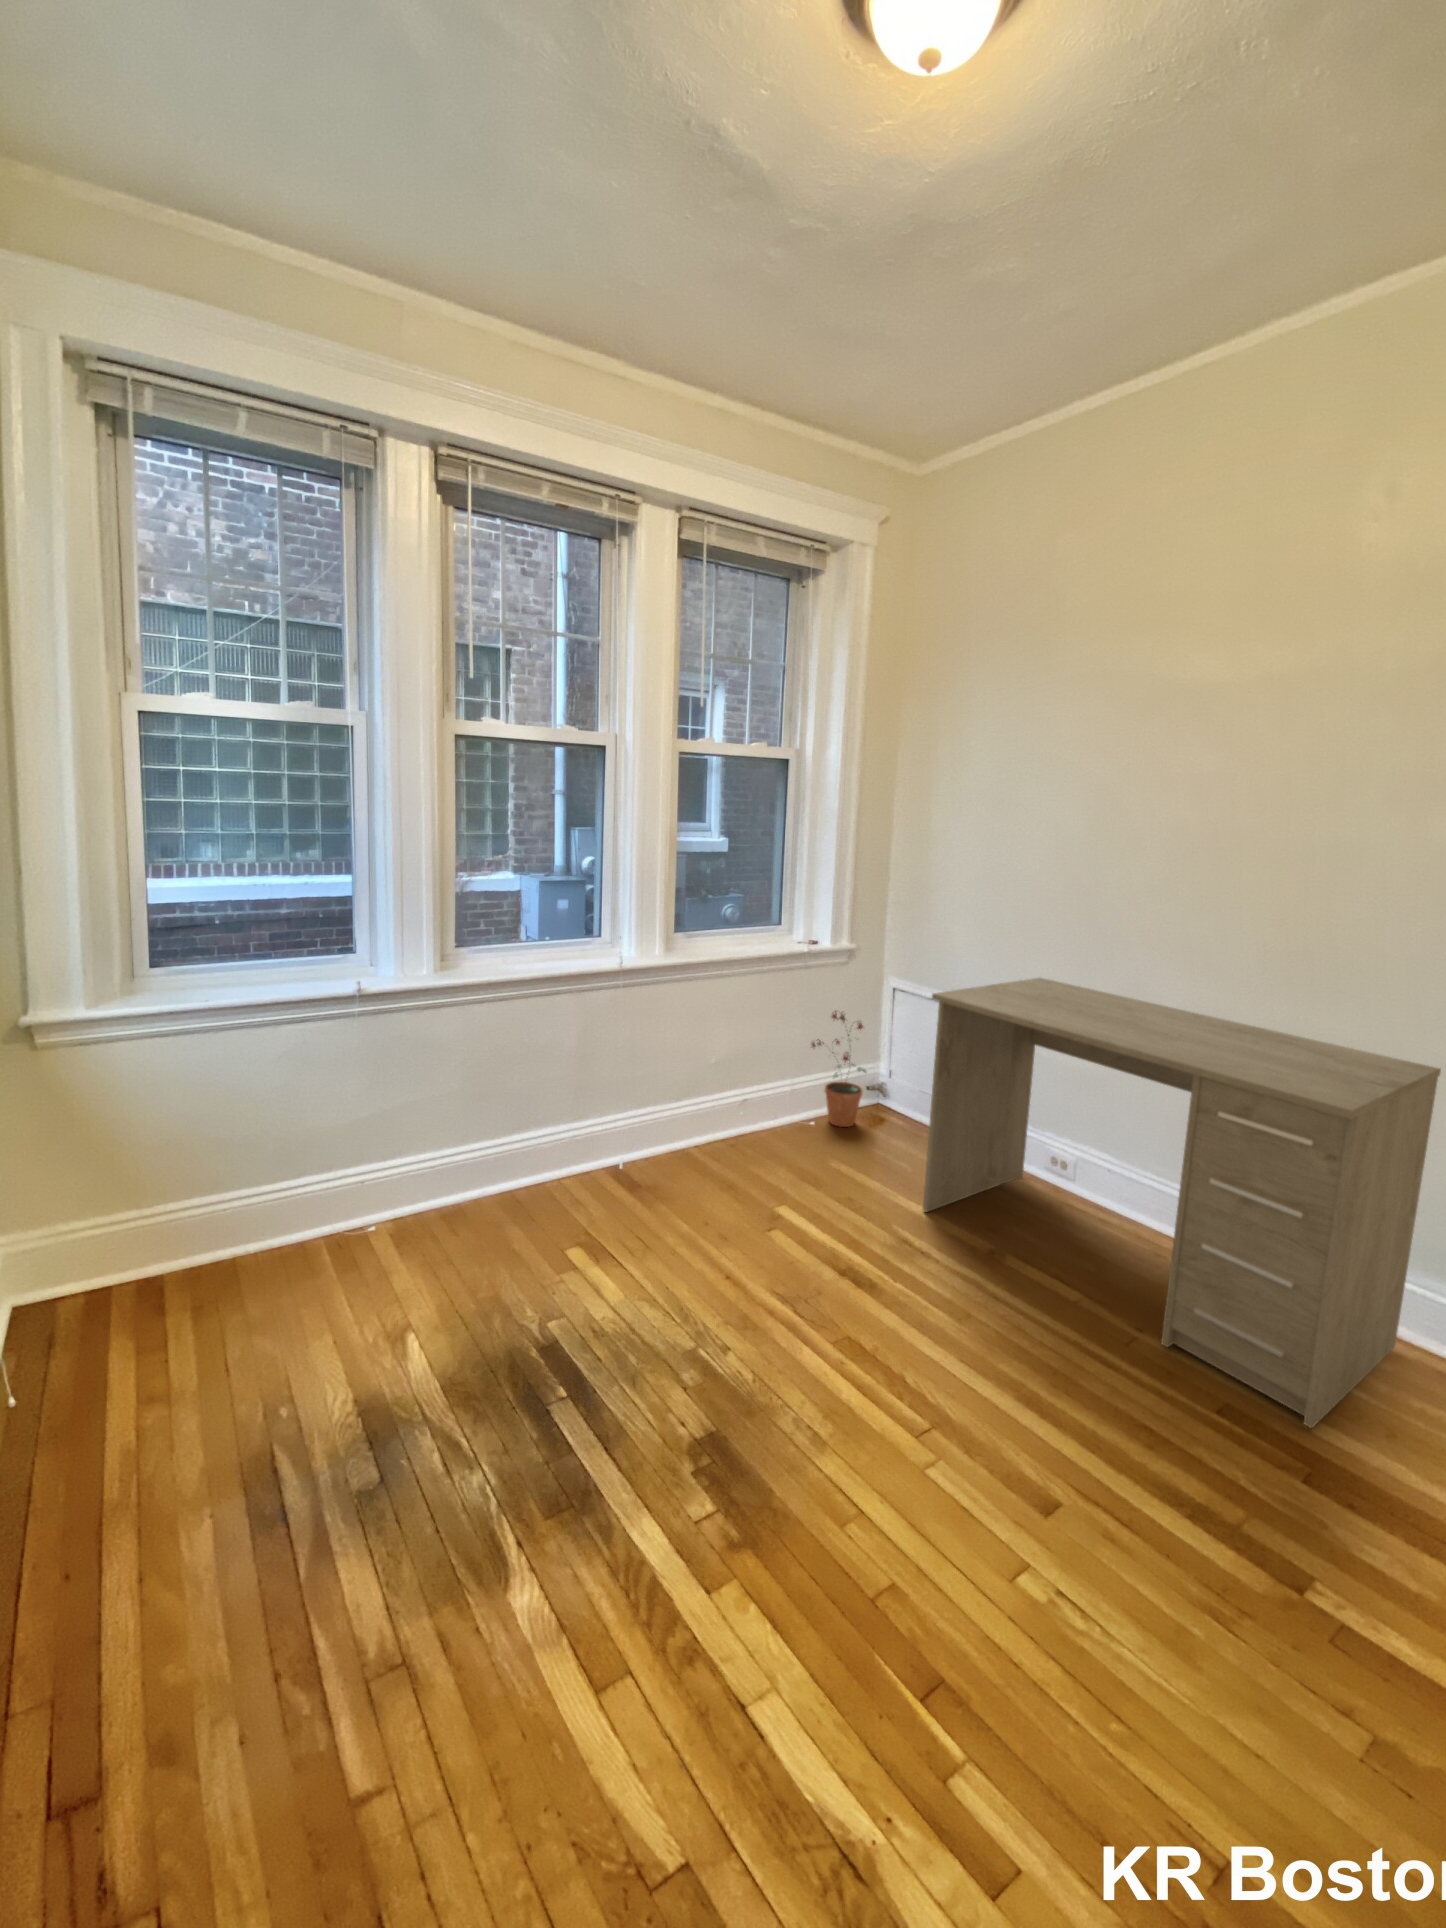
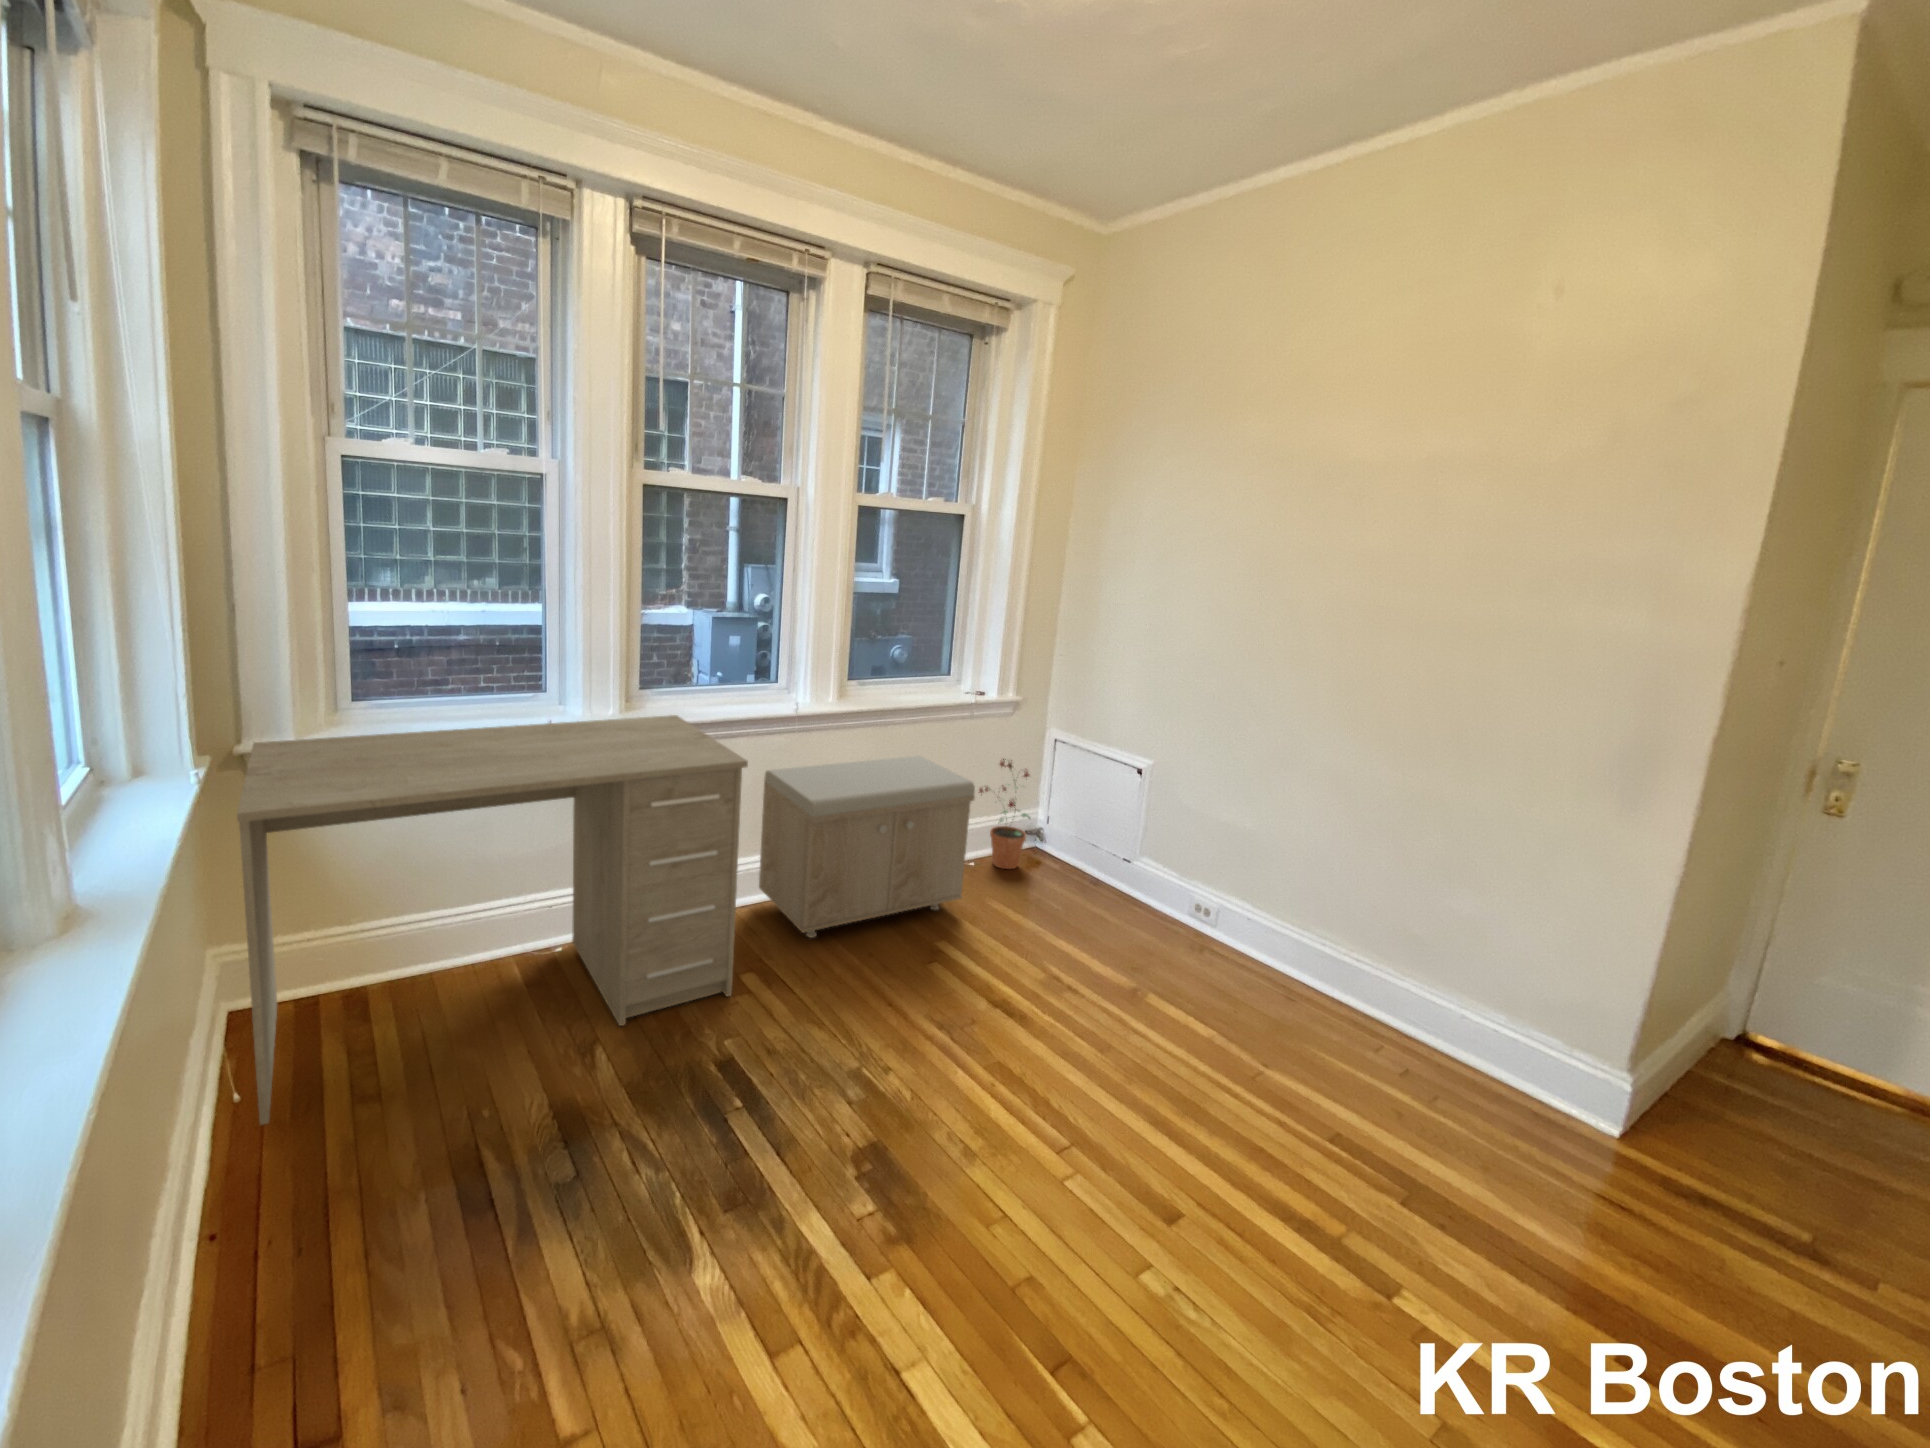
desk: present [923,977,1441,1428] -> present [237,715,748,1125]
storage bench: none [584,1009,807,1205] -> present [759,756,975,938]

